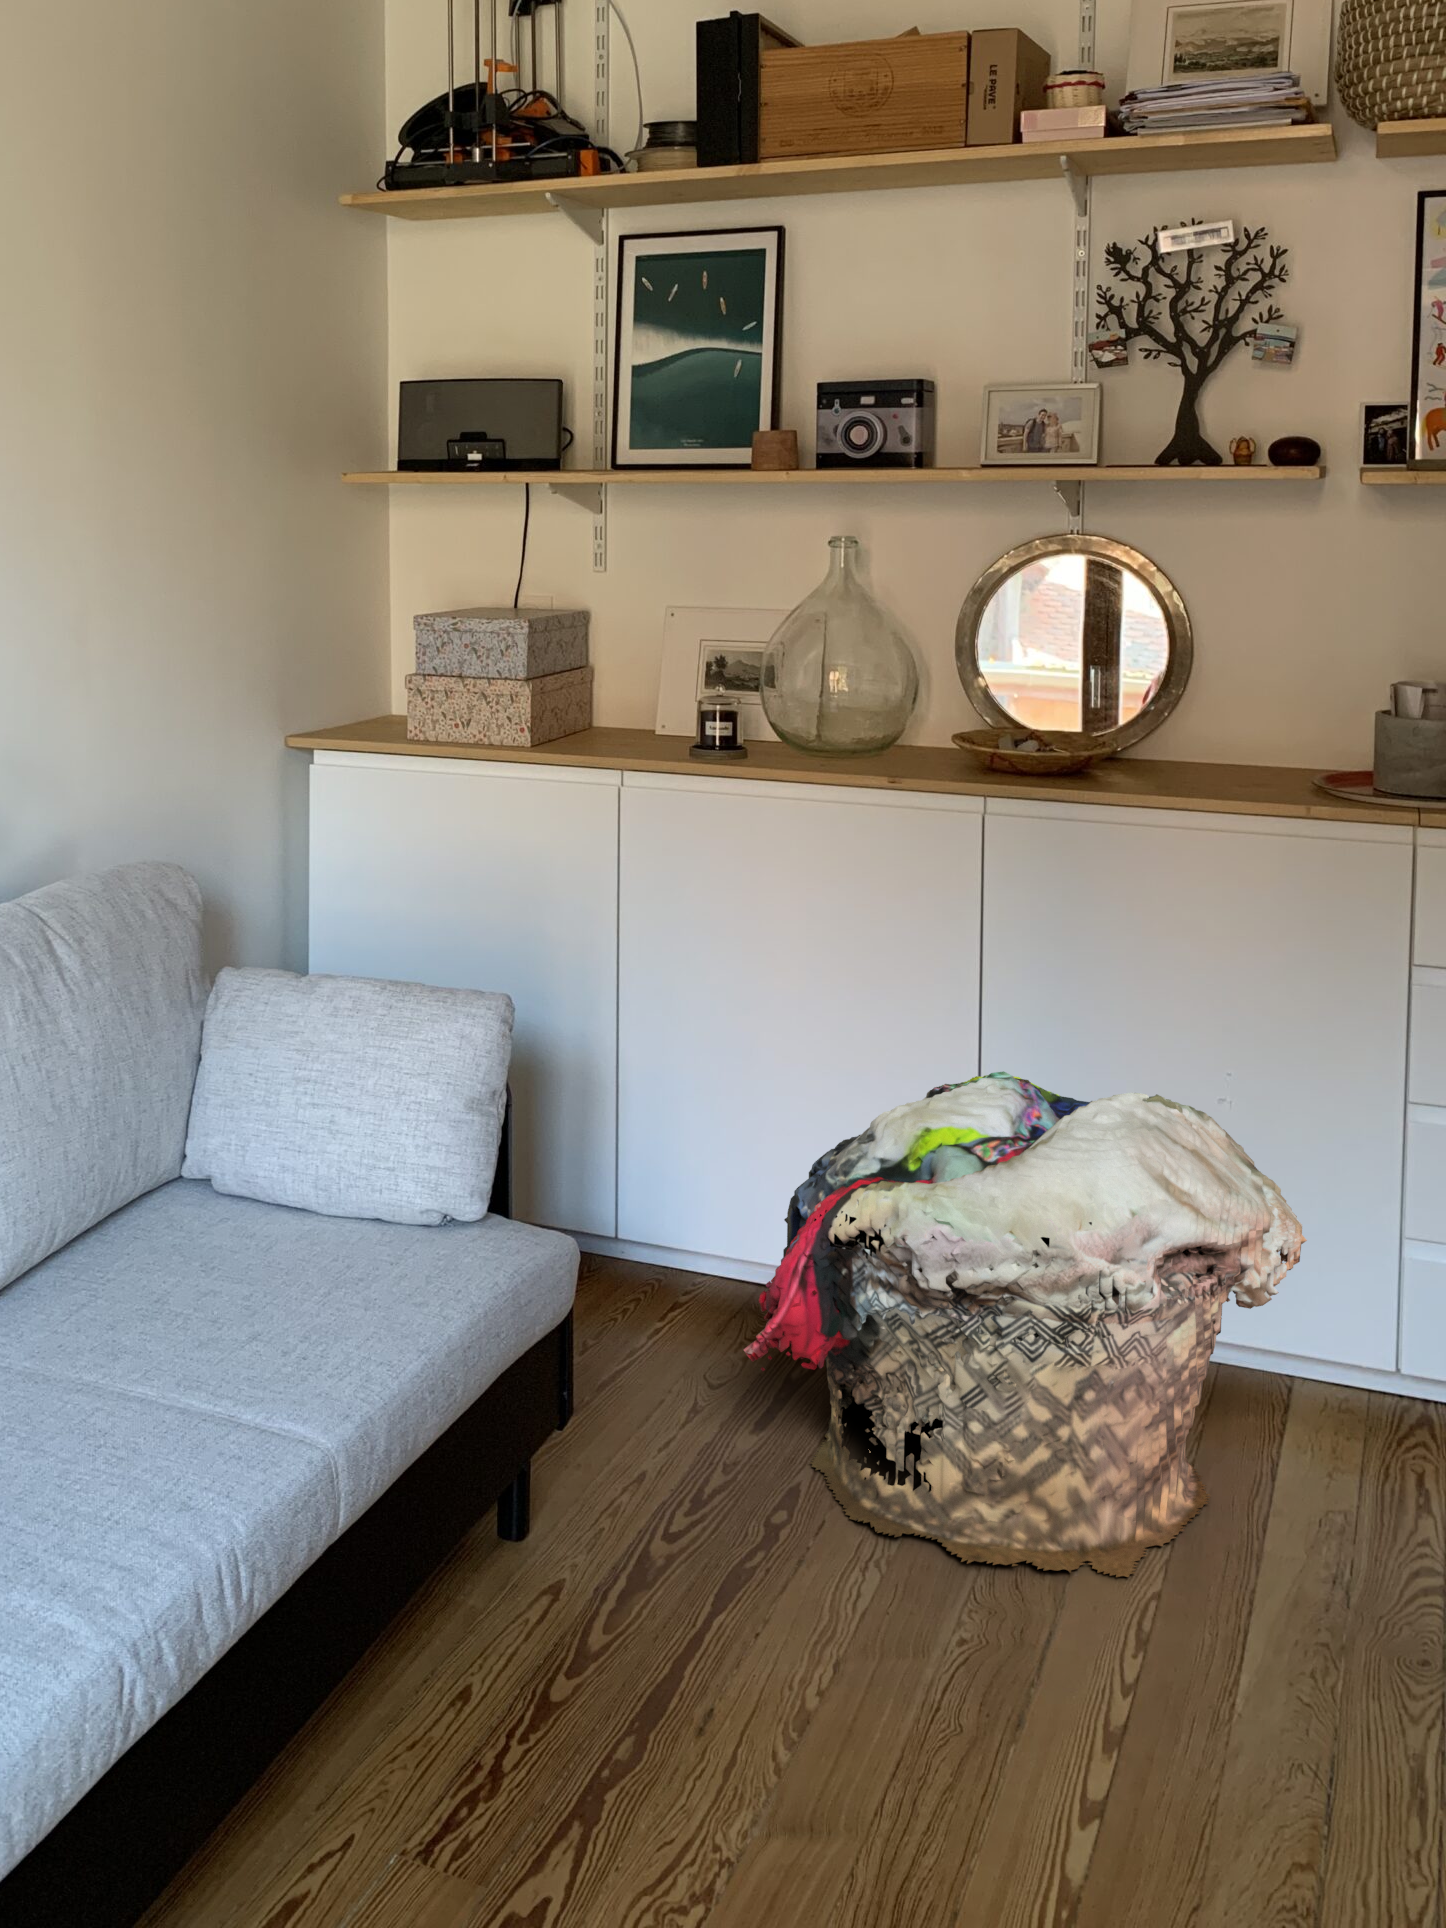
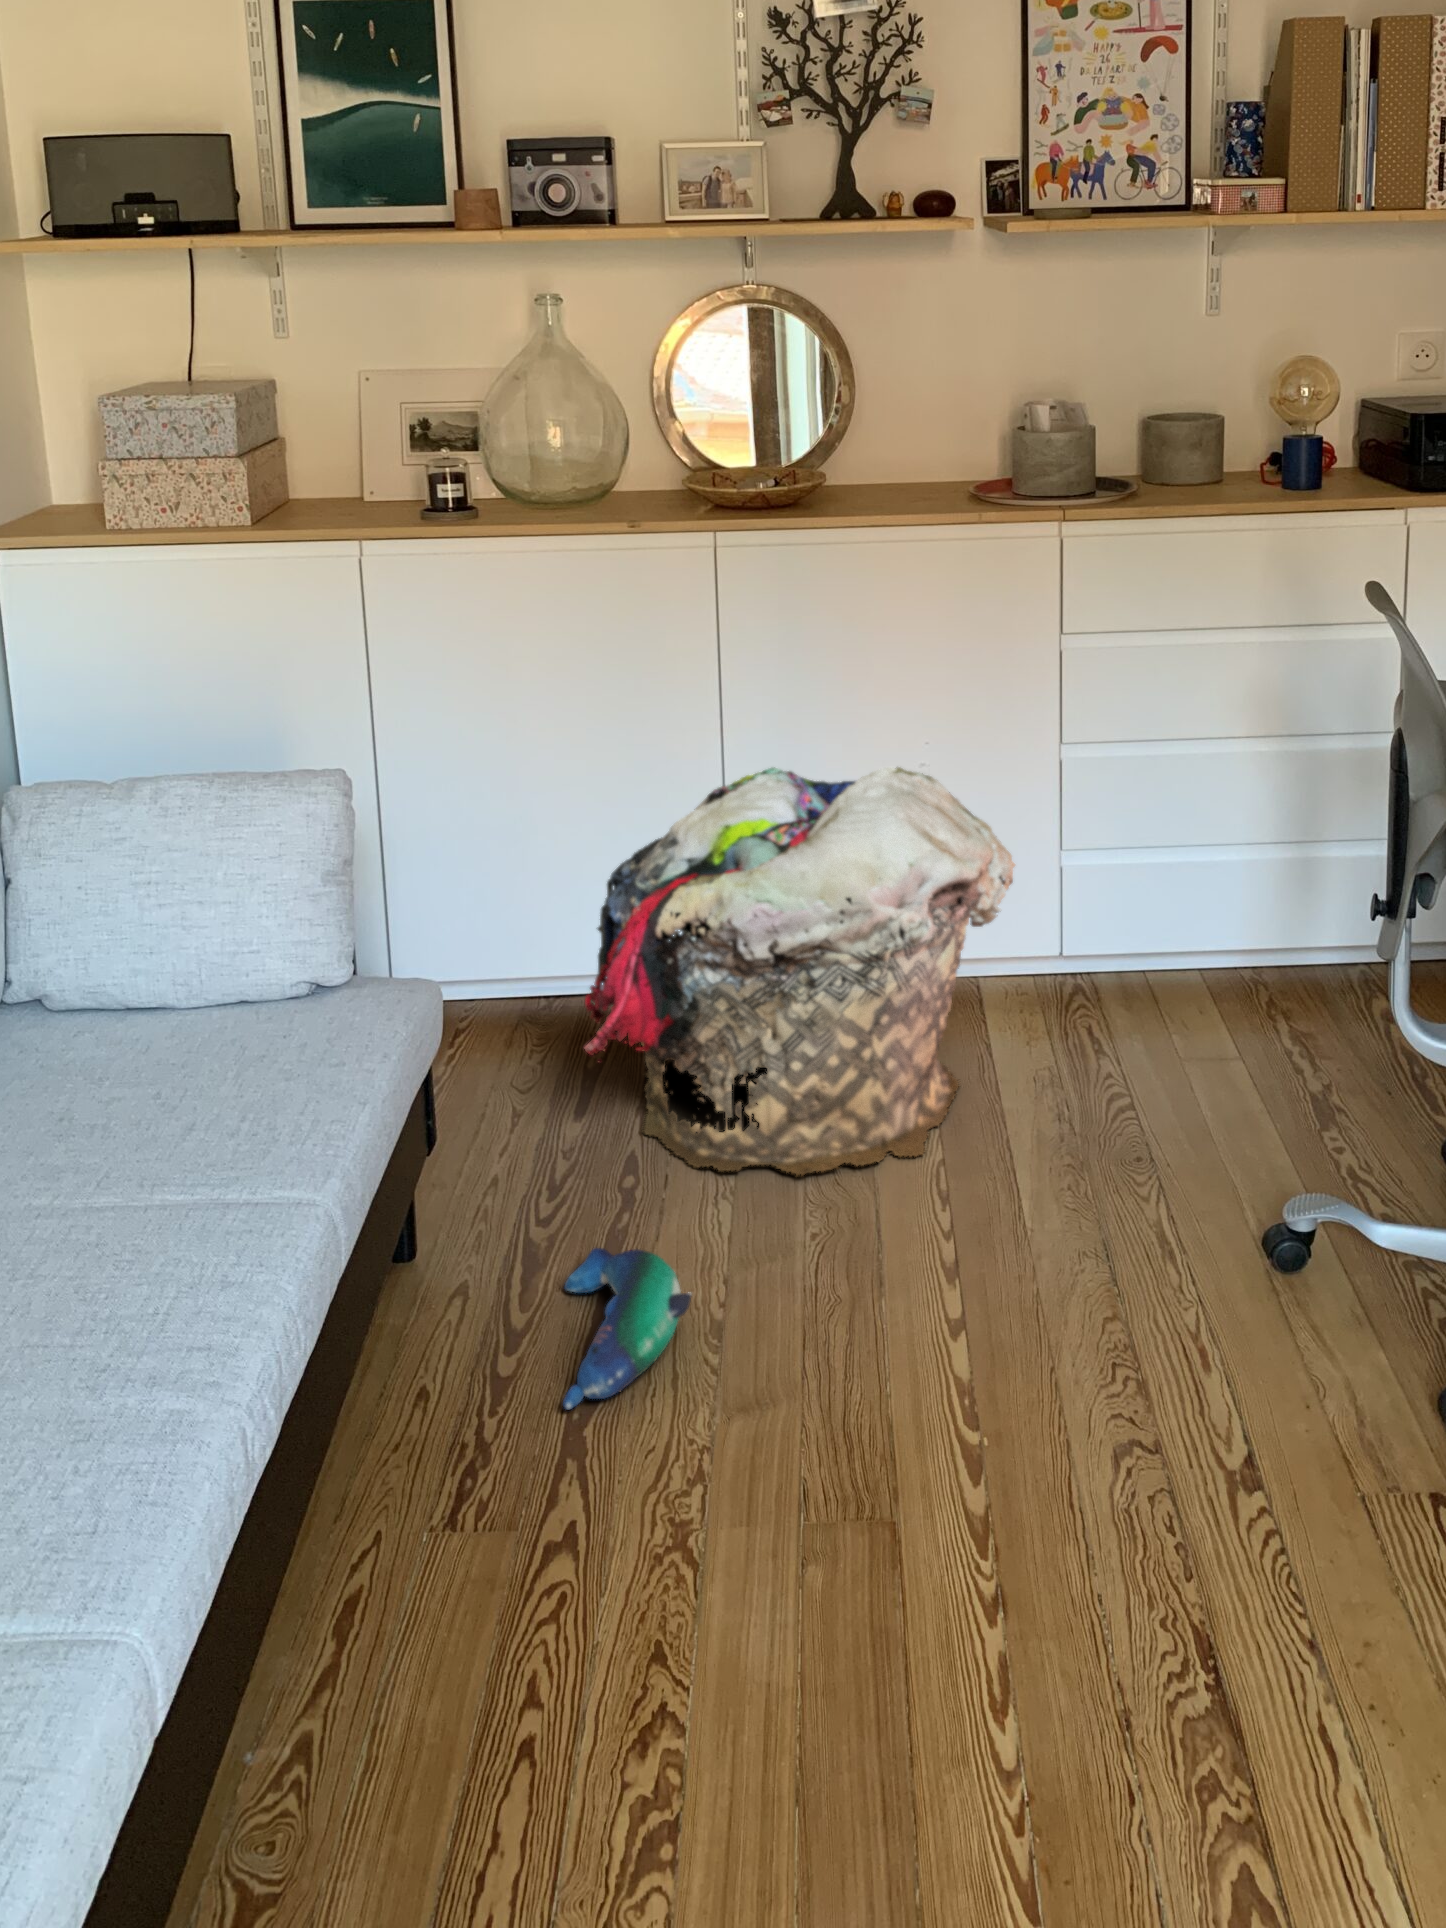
plush toy: none [593,1581,765,1762] -> present [563,1248,691,1410]

